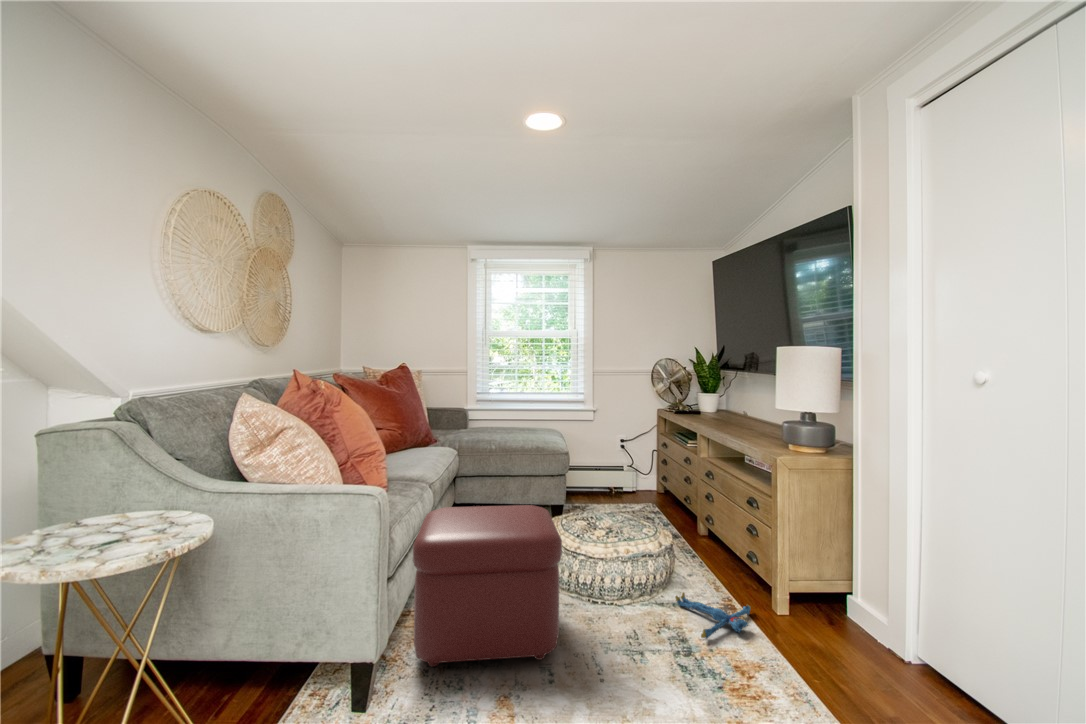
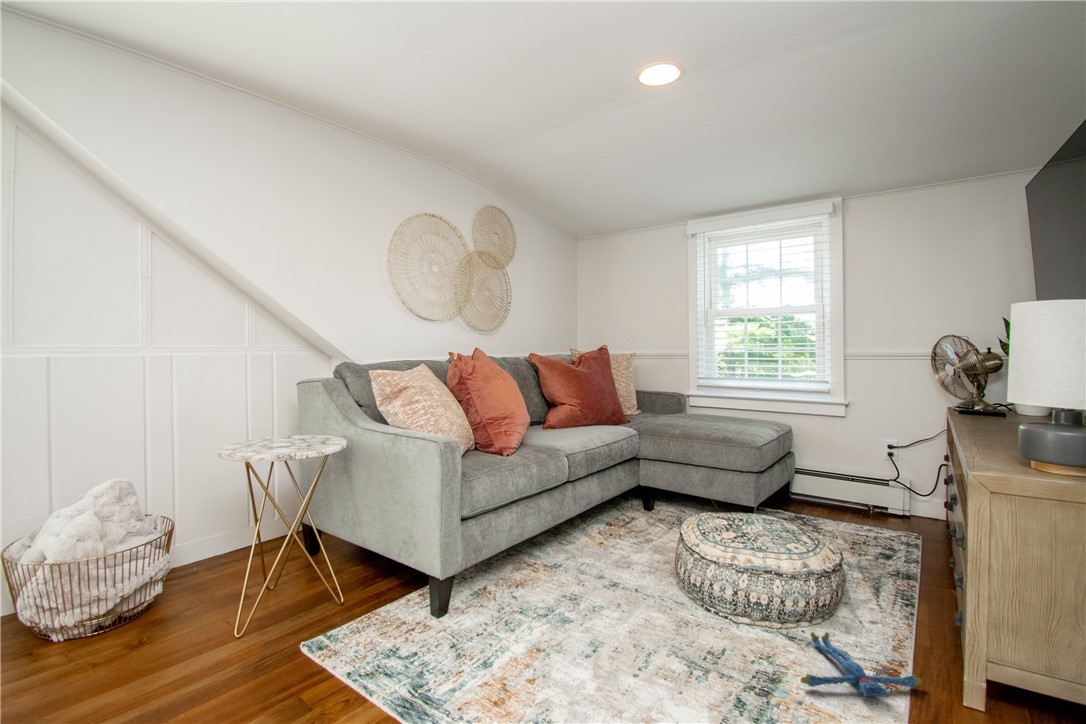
ottoman: present [413,505,562,667] -> none [502,478,656,635]

